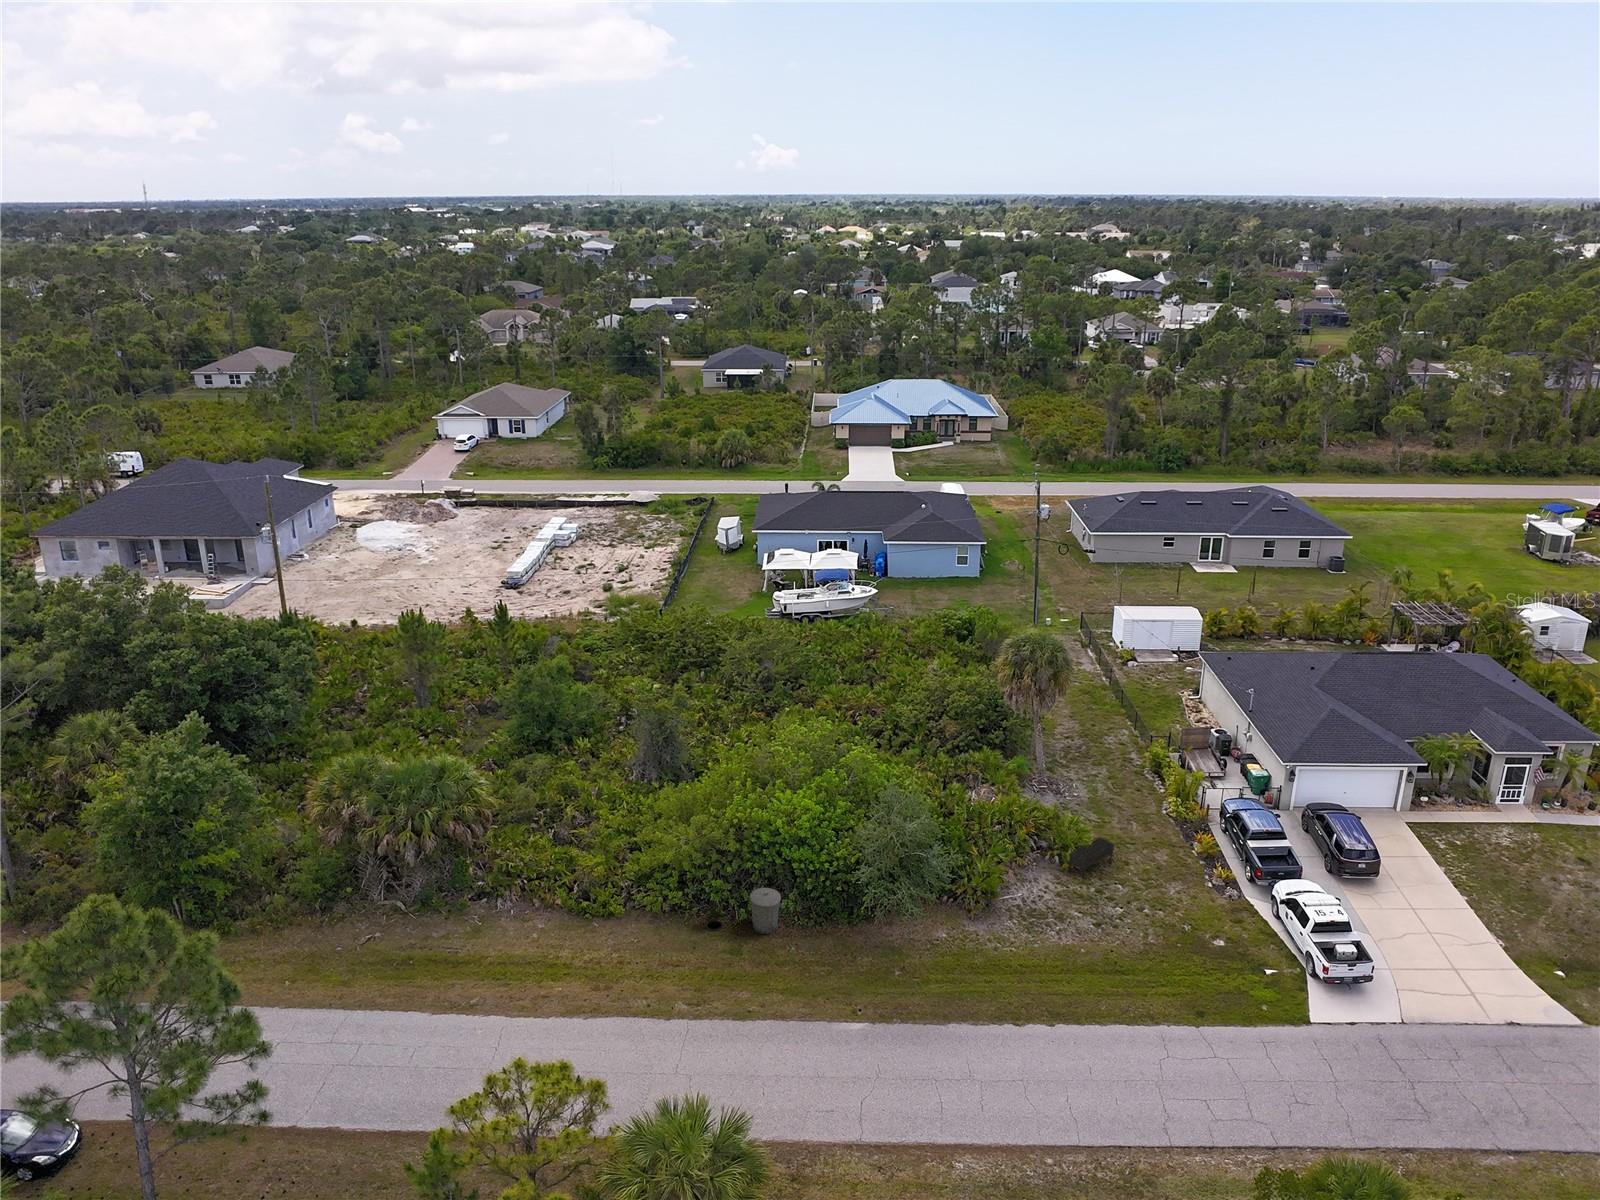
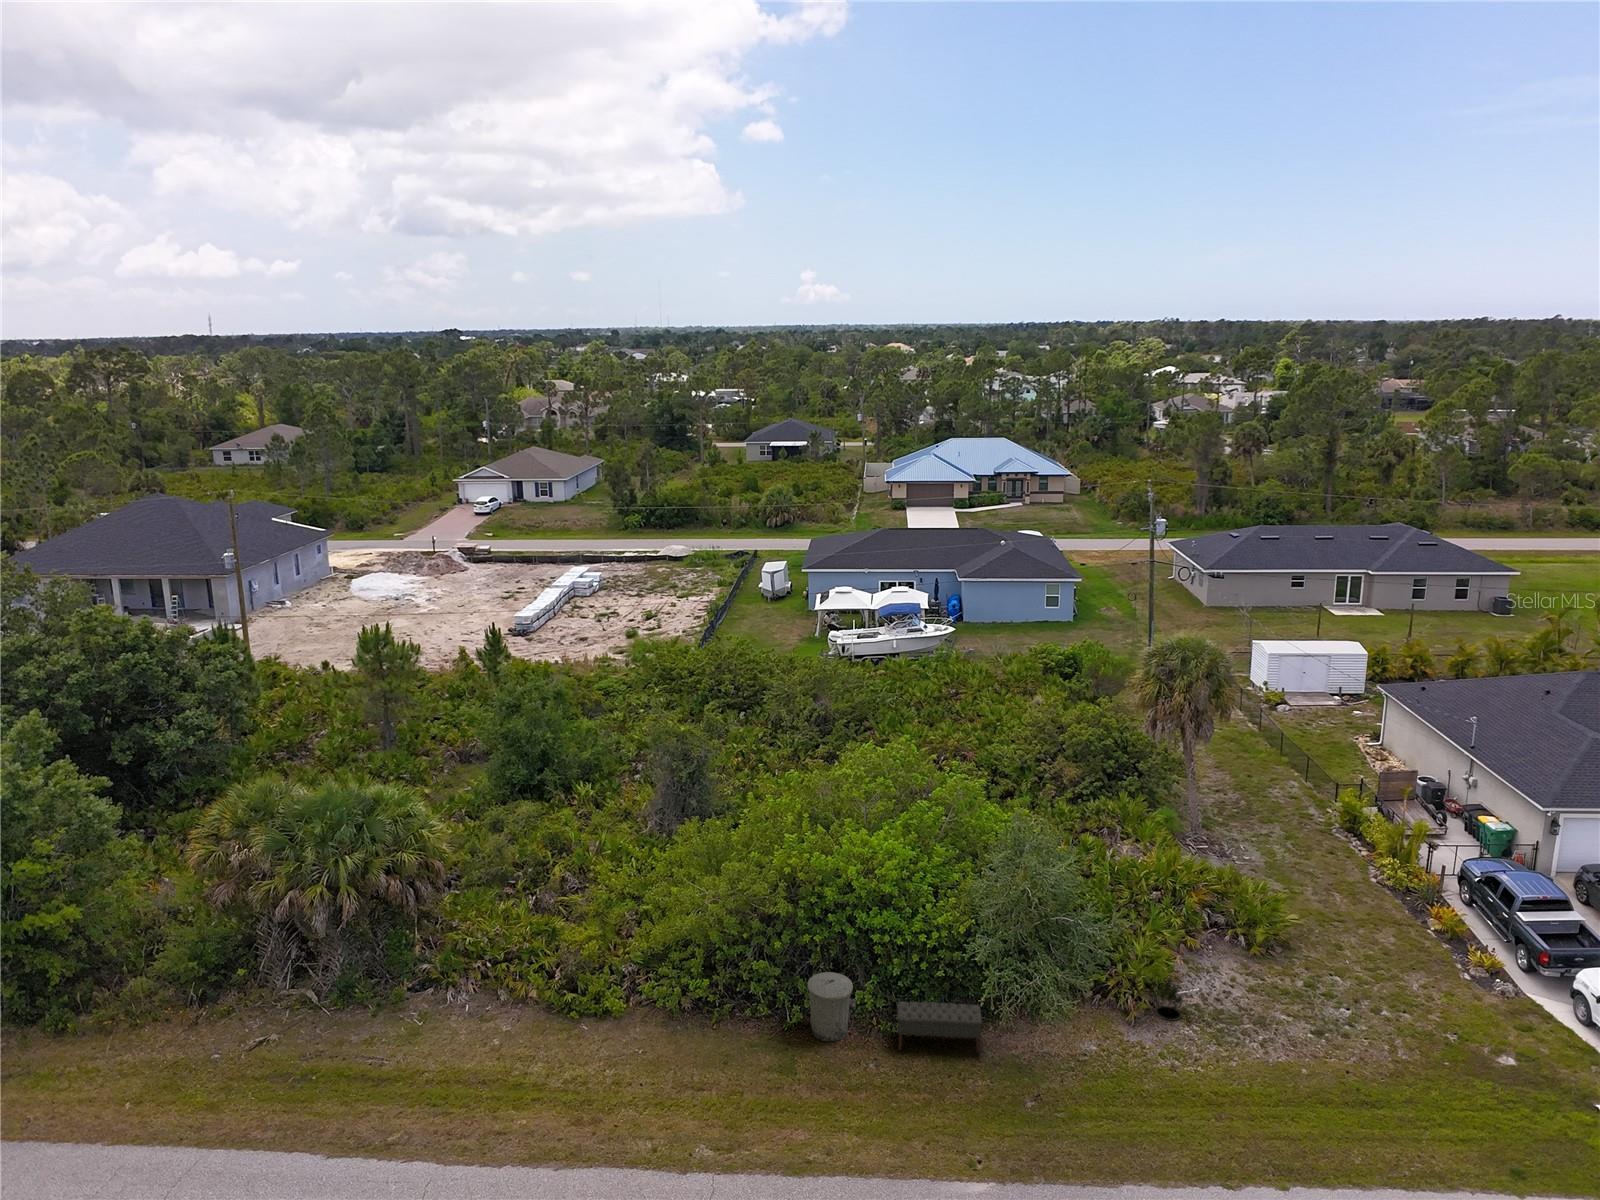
bench: present [1068,837,1115,879] -> present [897,1001,982,1054]
potted tree: present [706,902,724,931] -> present [1155,978,1184,1021]

